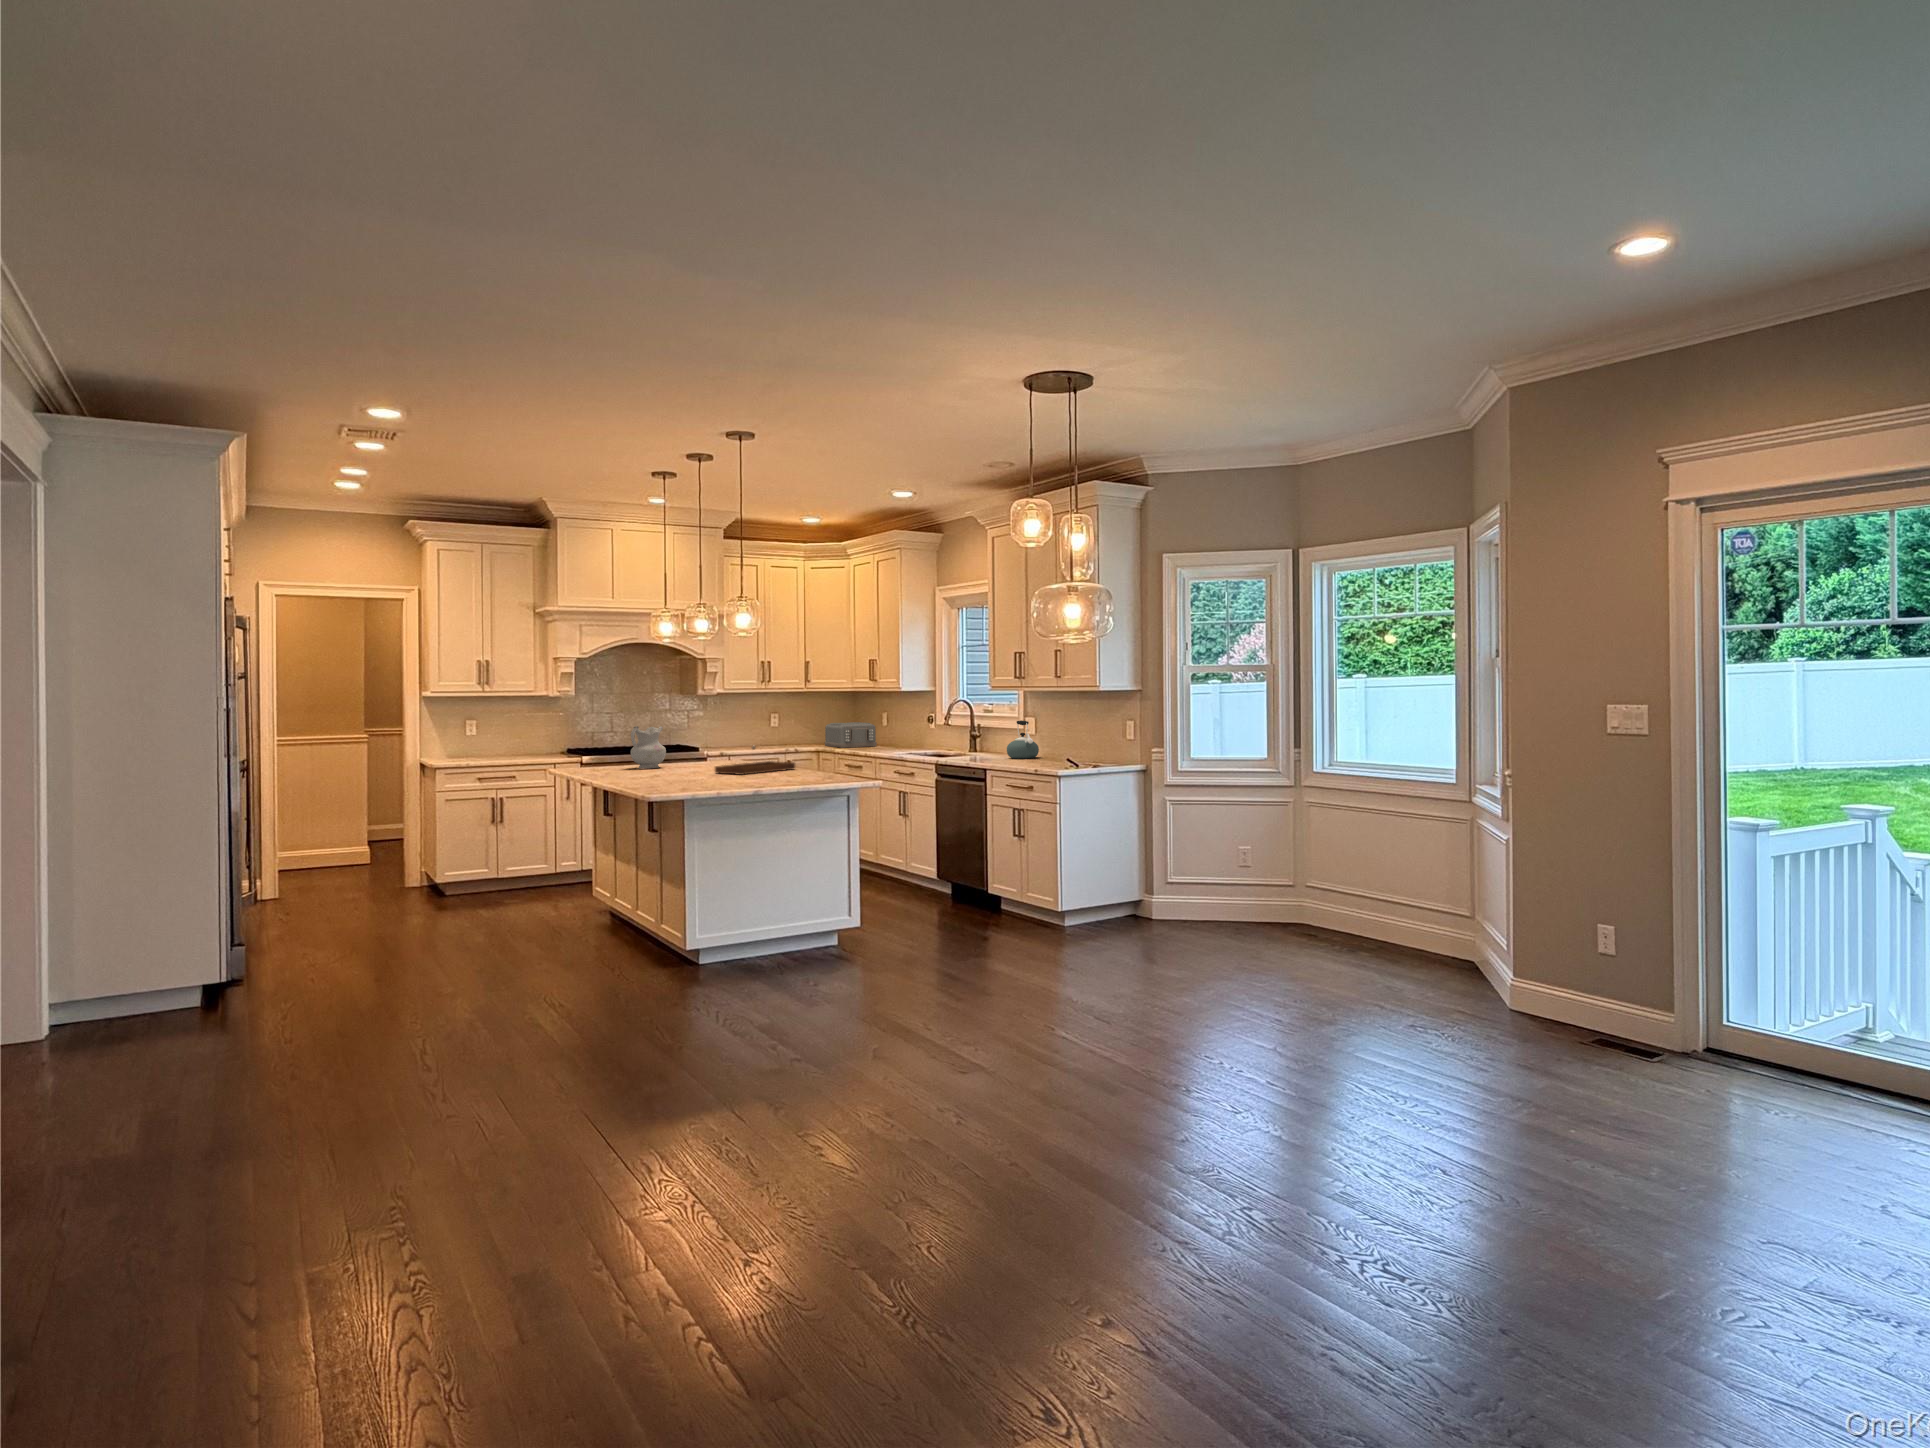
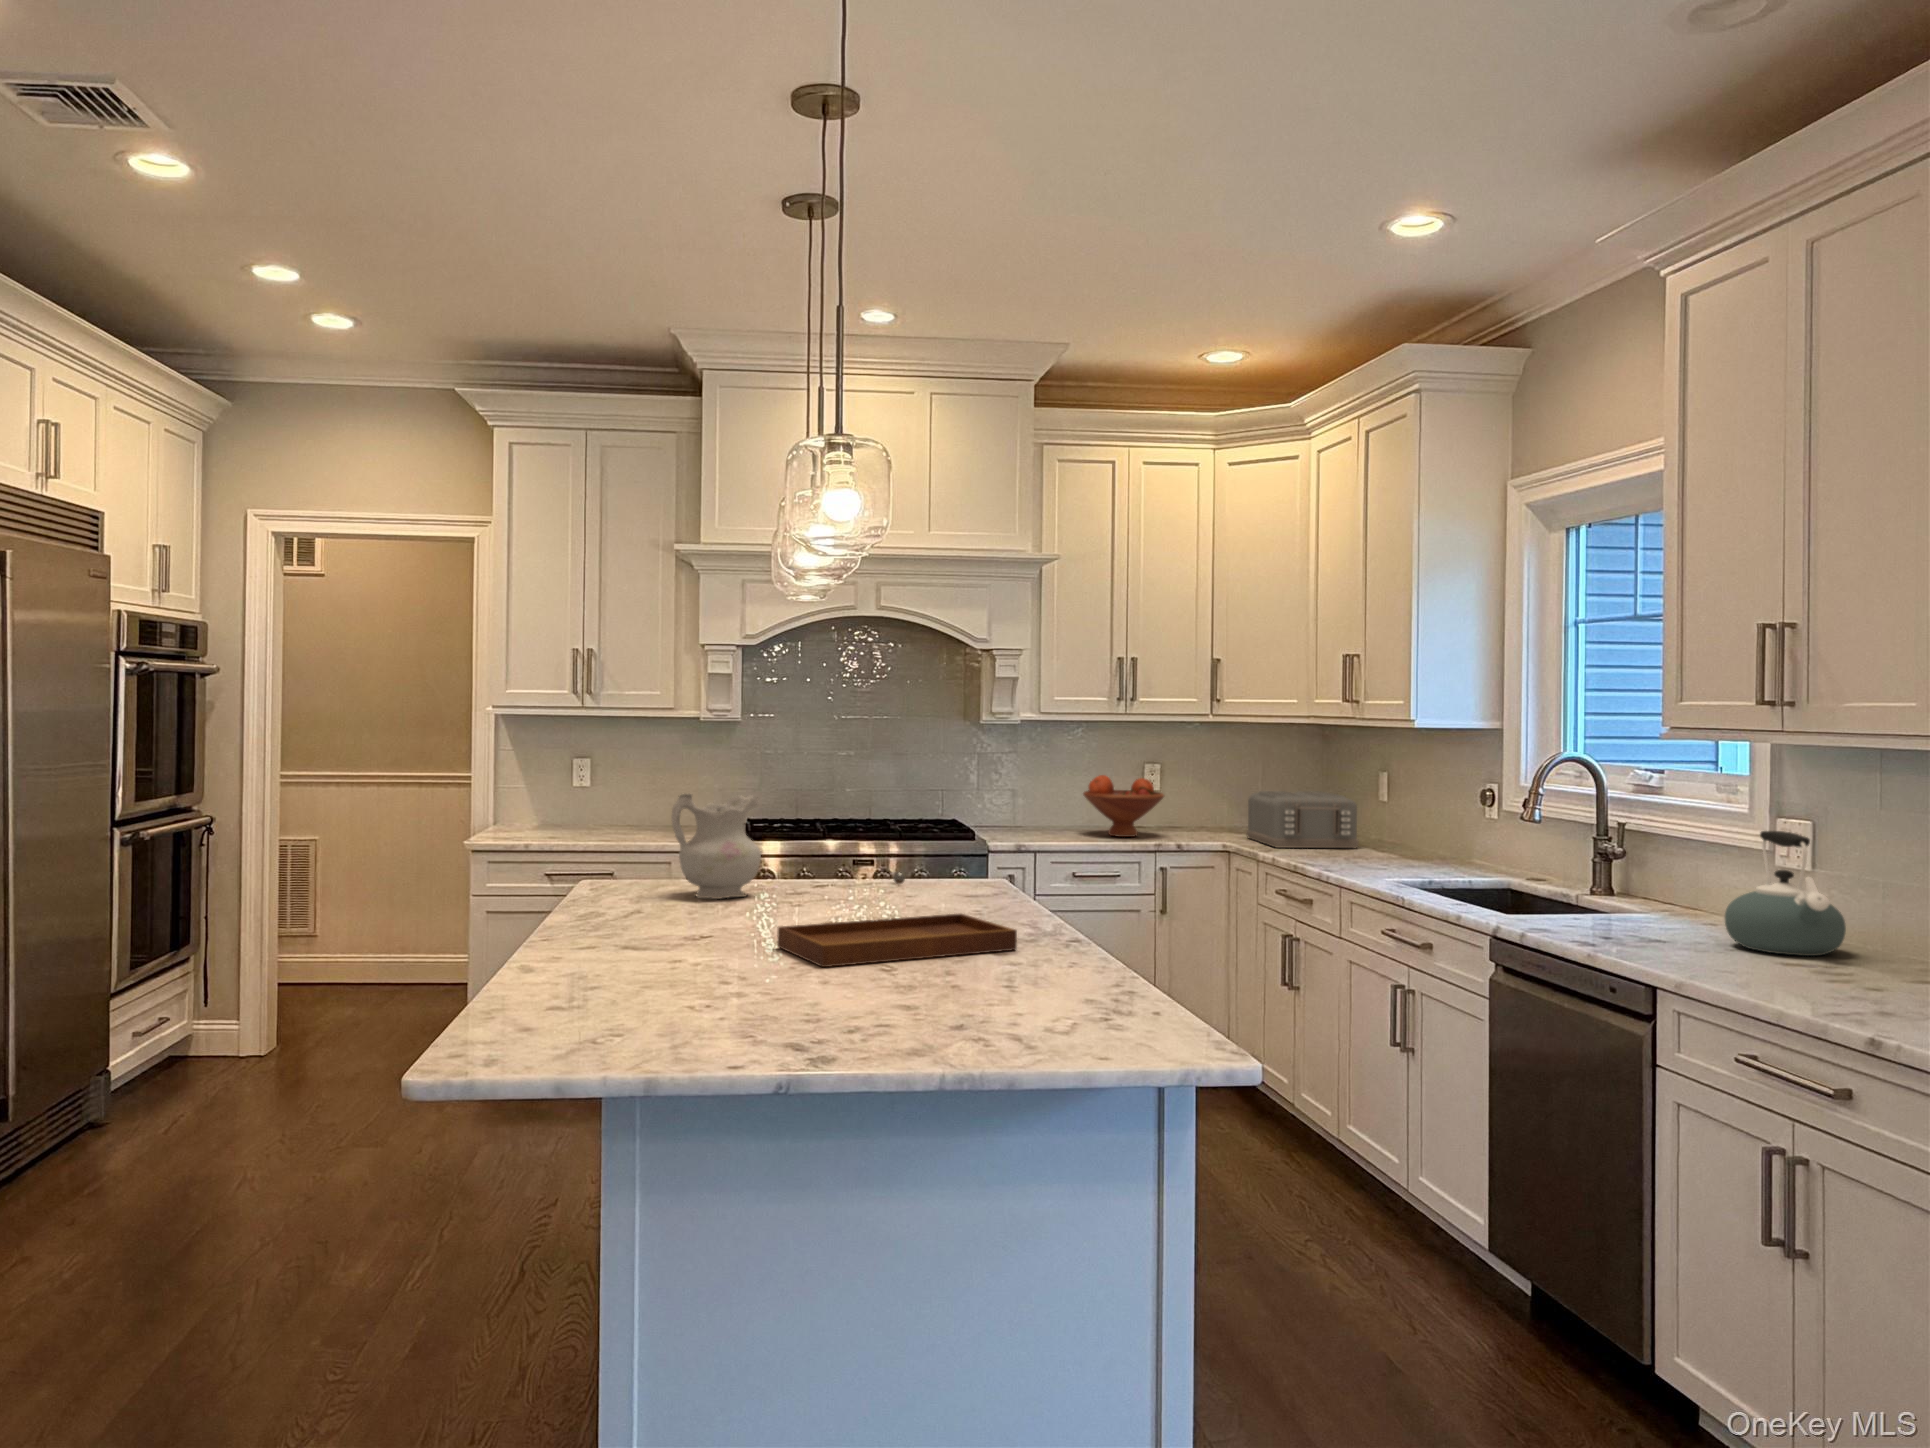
fruit bowl: none [747,719,788,748] -> present [1083,775,1164,837]

